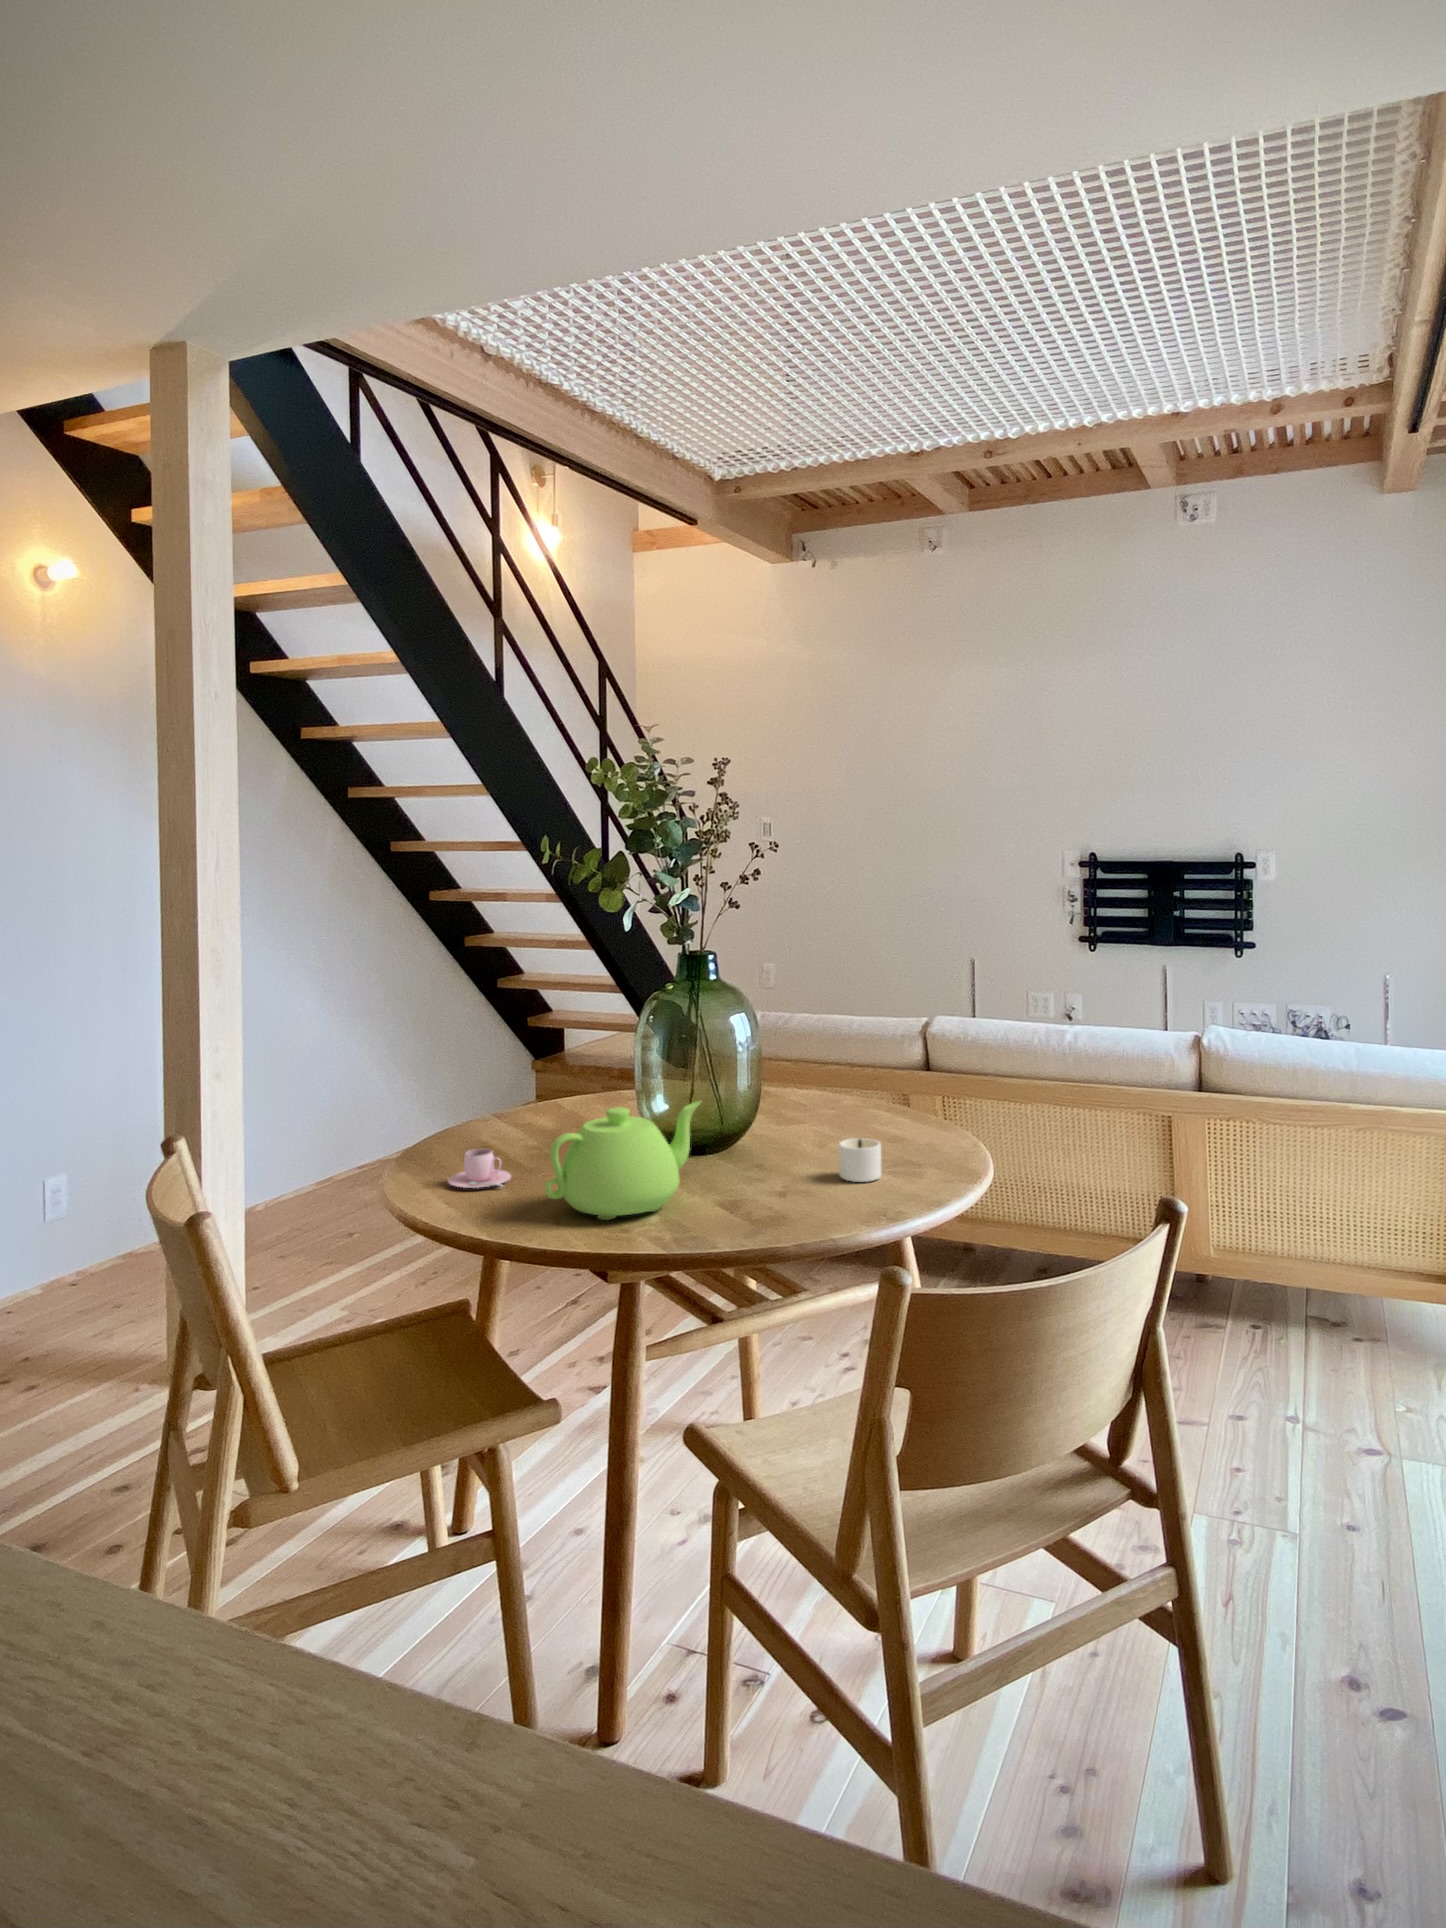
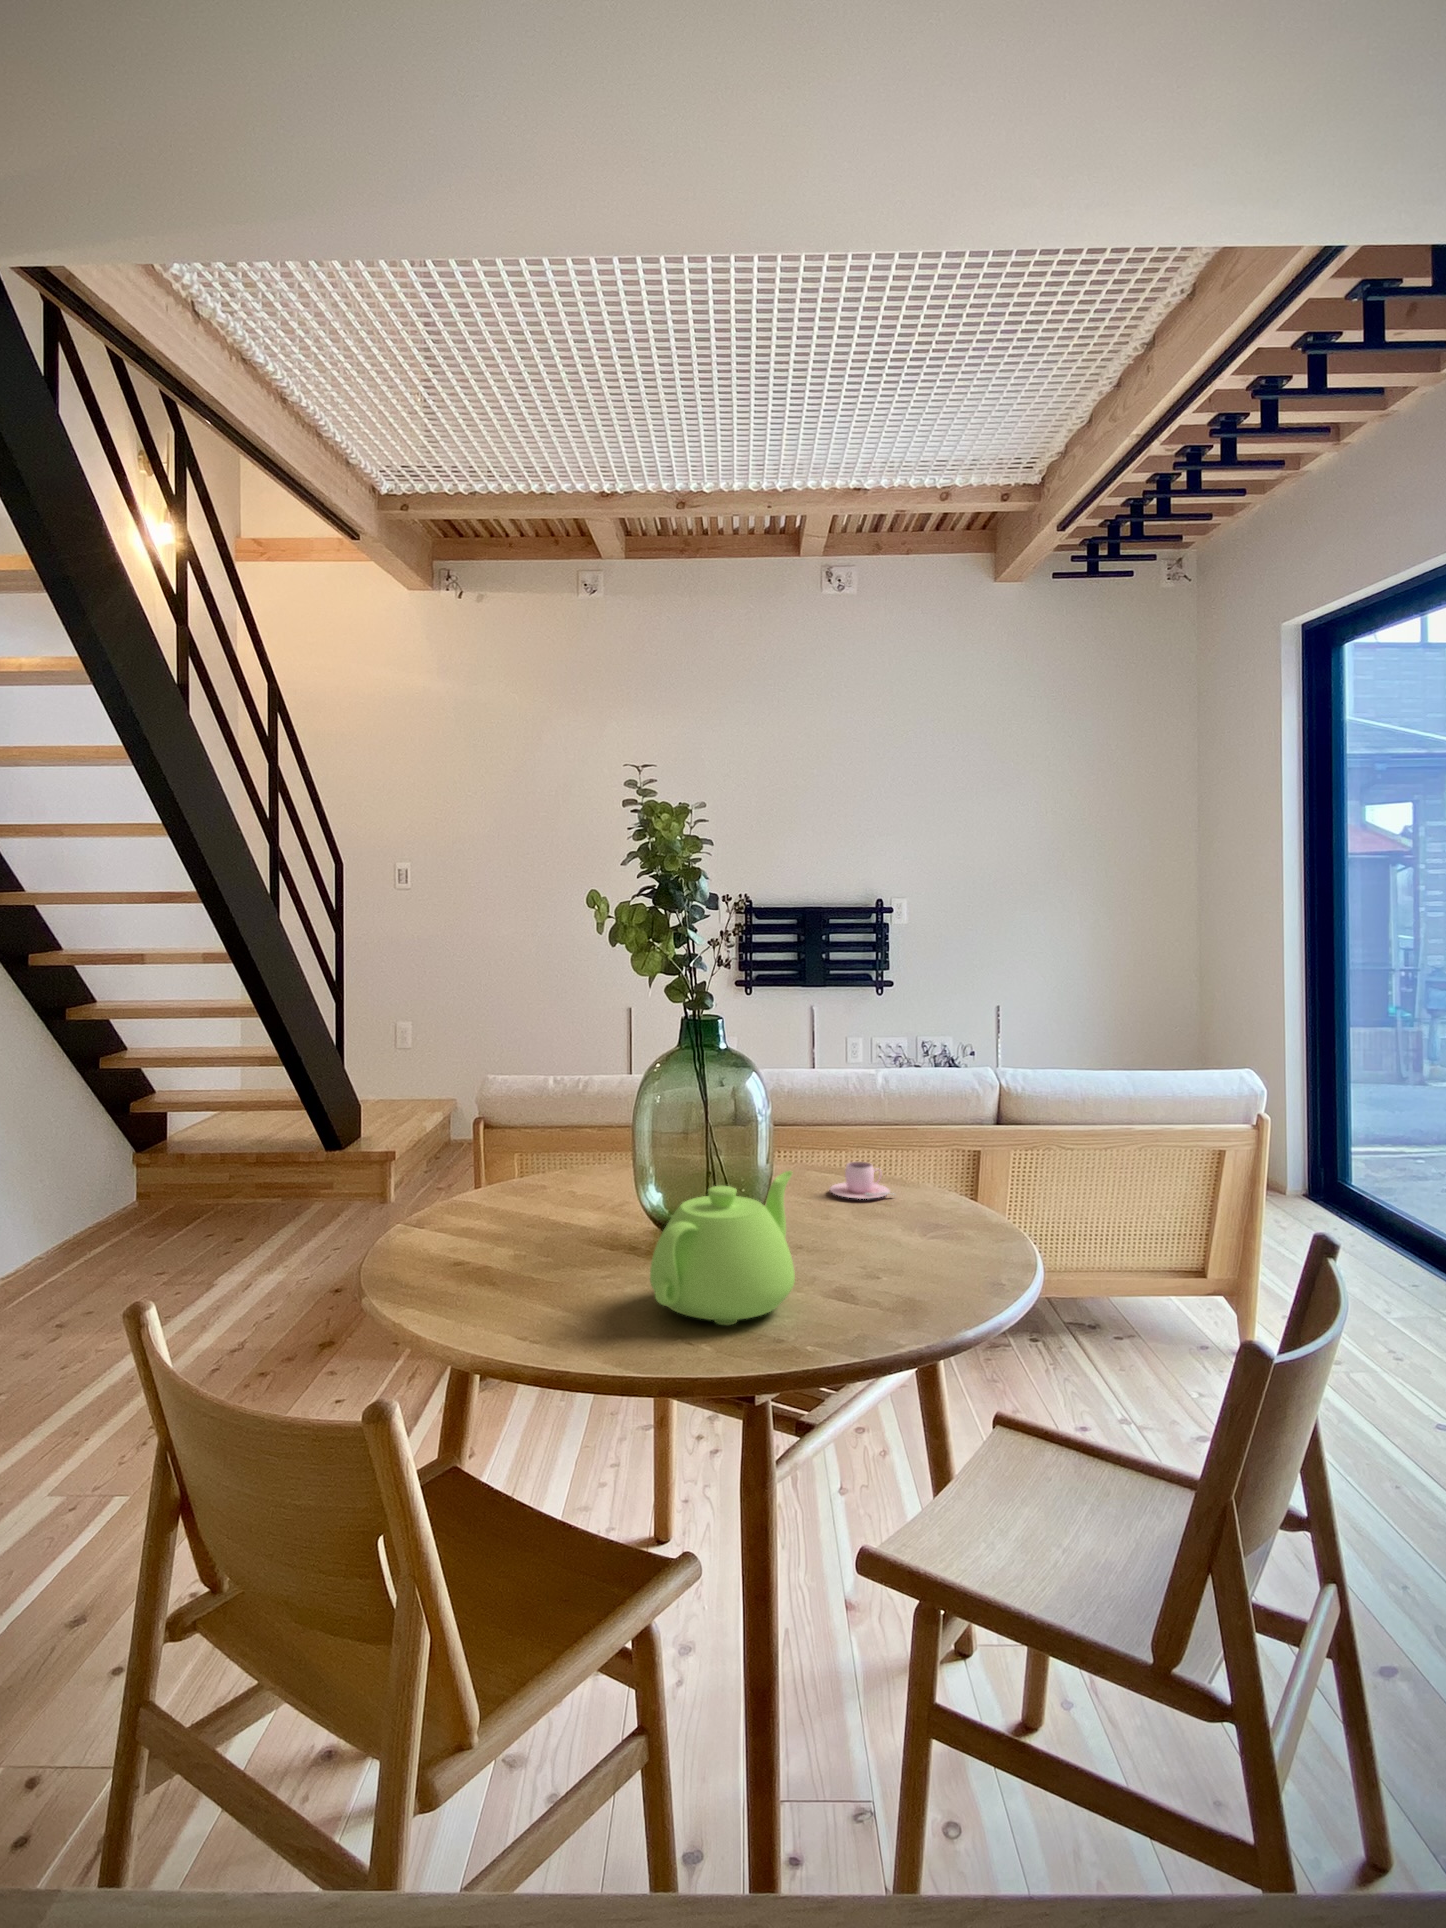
candle: present [839,1138,881,1182] -> none [902,1200,968,1250]
teacup: present [448,1149,511,1188] -> present [830,1162,890,1199]

